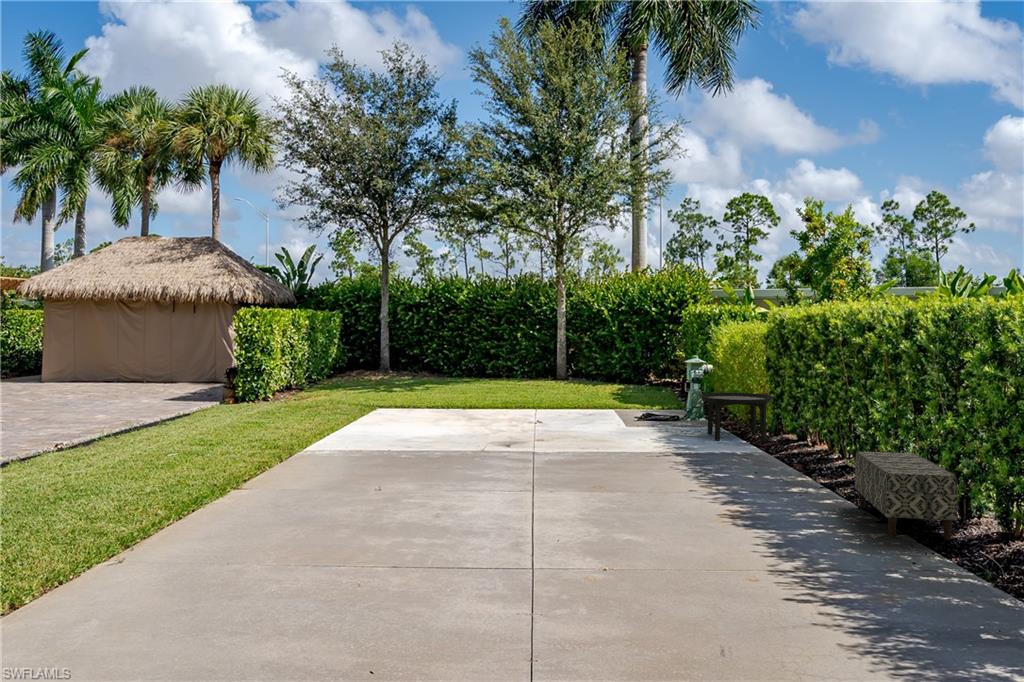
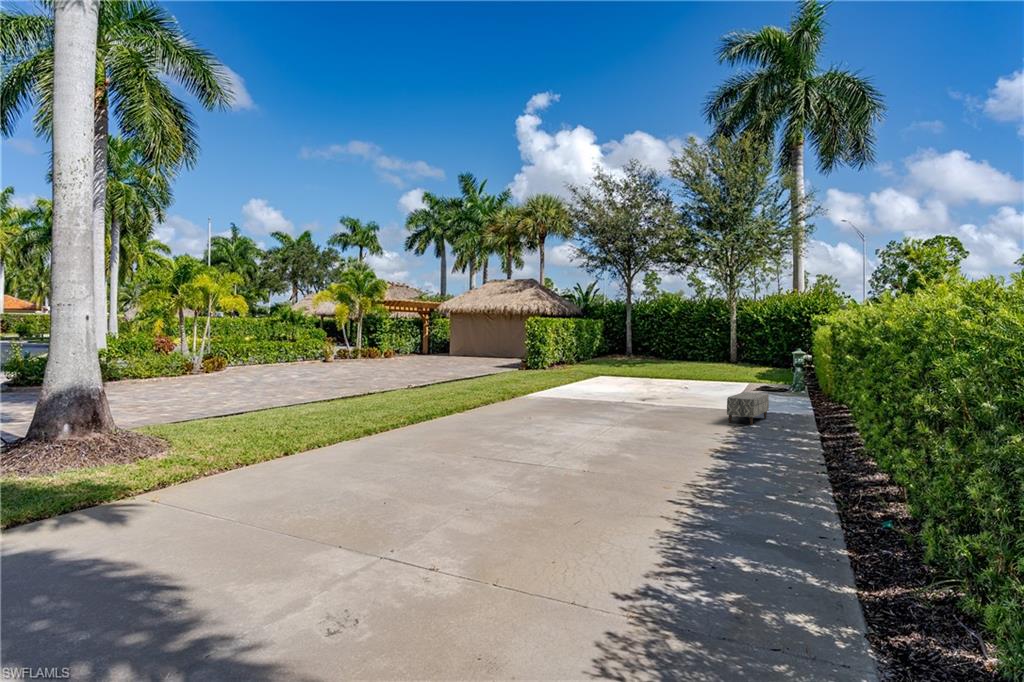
round table: present [699,393,774,442] -> none [742,370,784,396]

